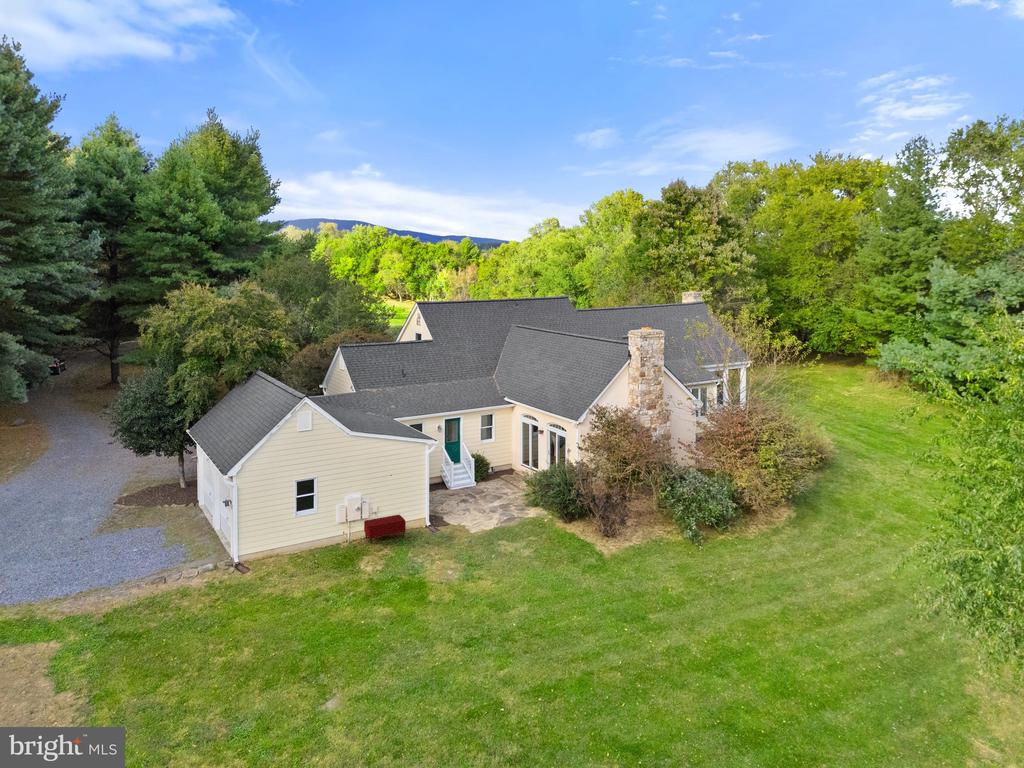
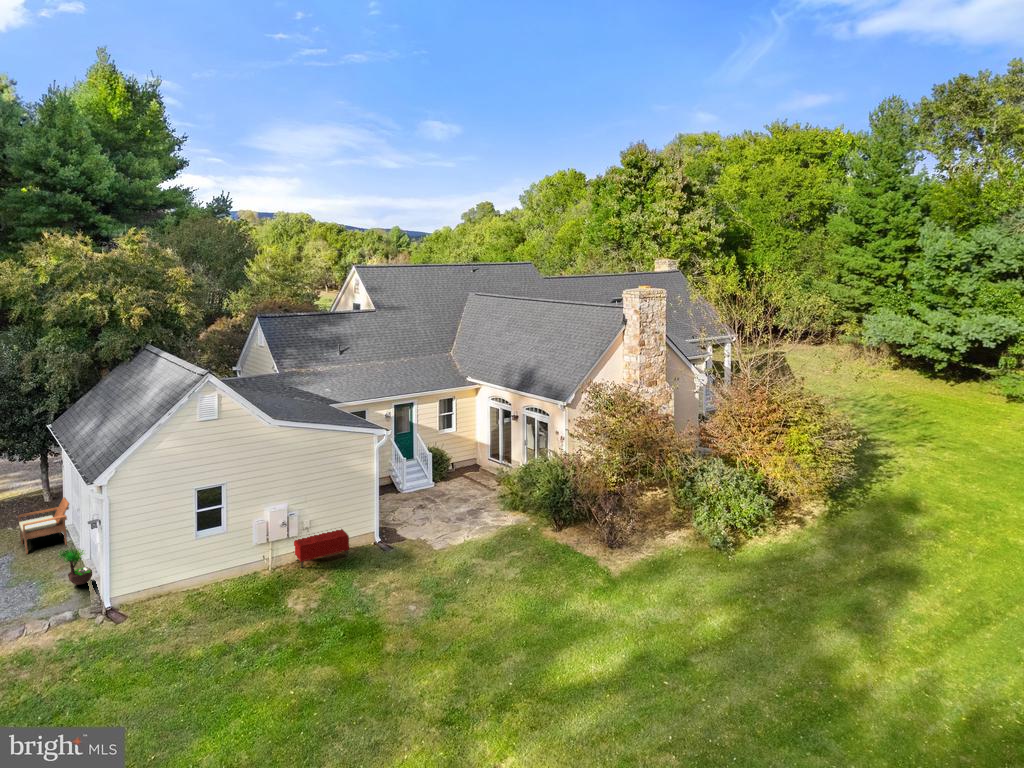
chair: none [168,483,204,524] -> present [18,497,69,554]
potted tree: none [201,516,223,547] -> present [59,548,92,585]

